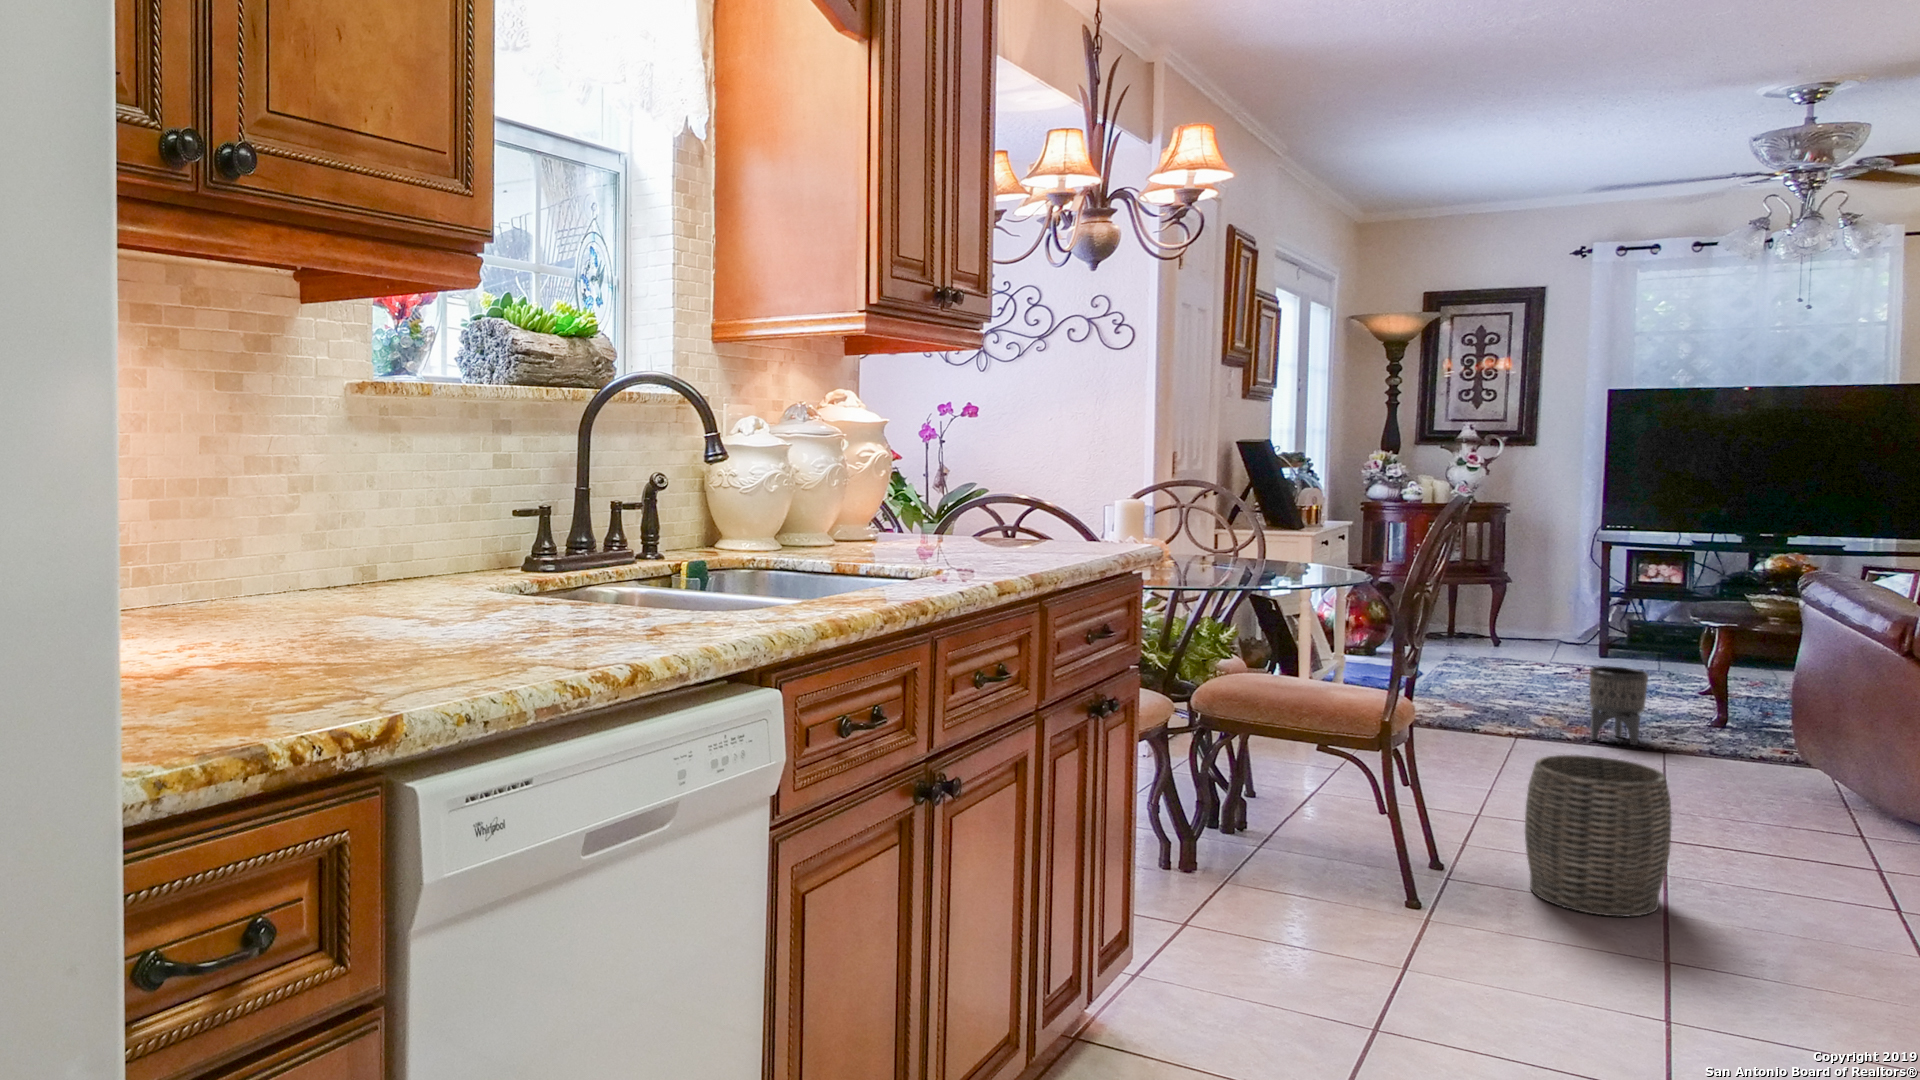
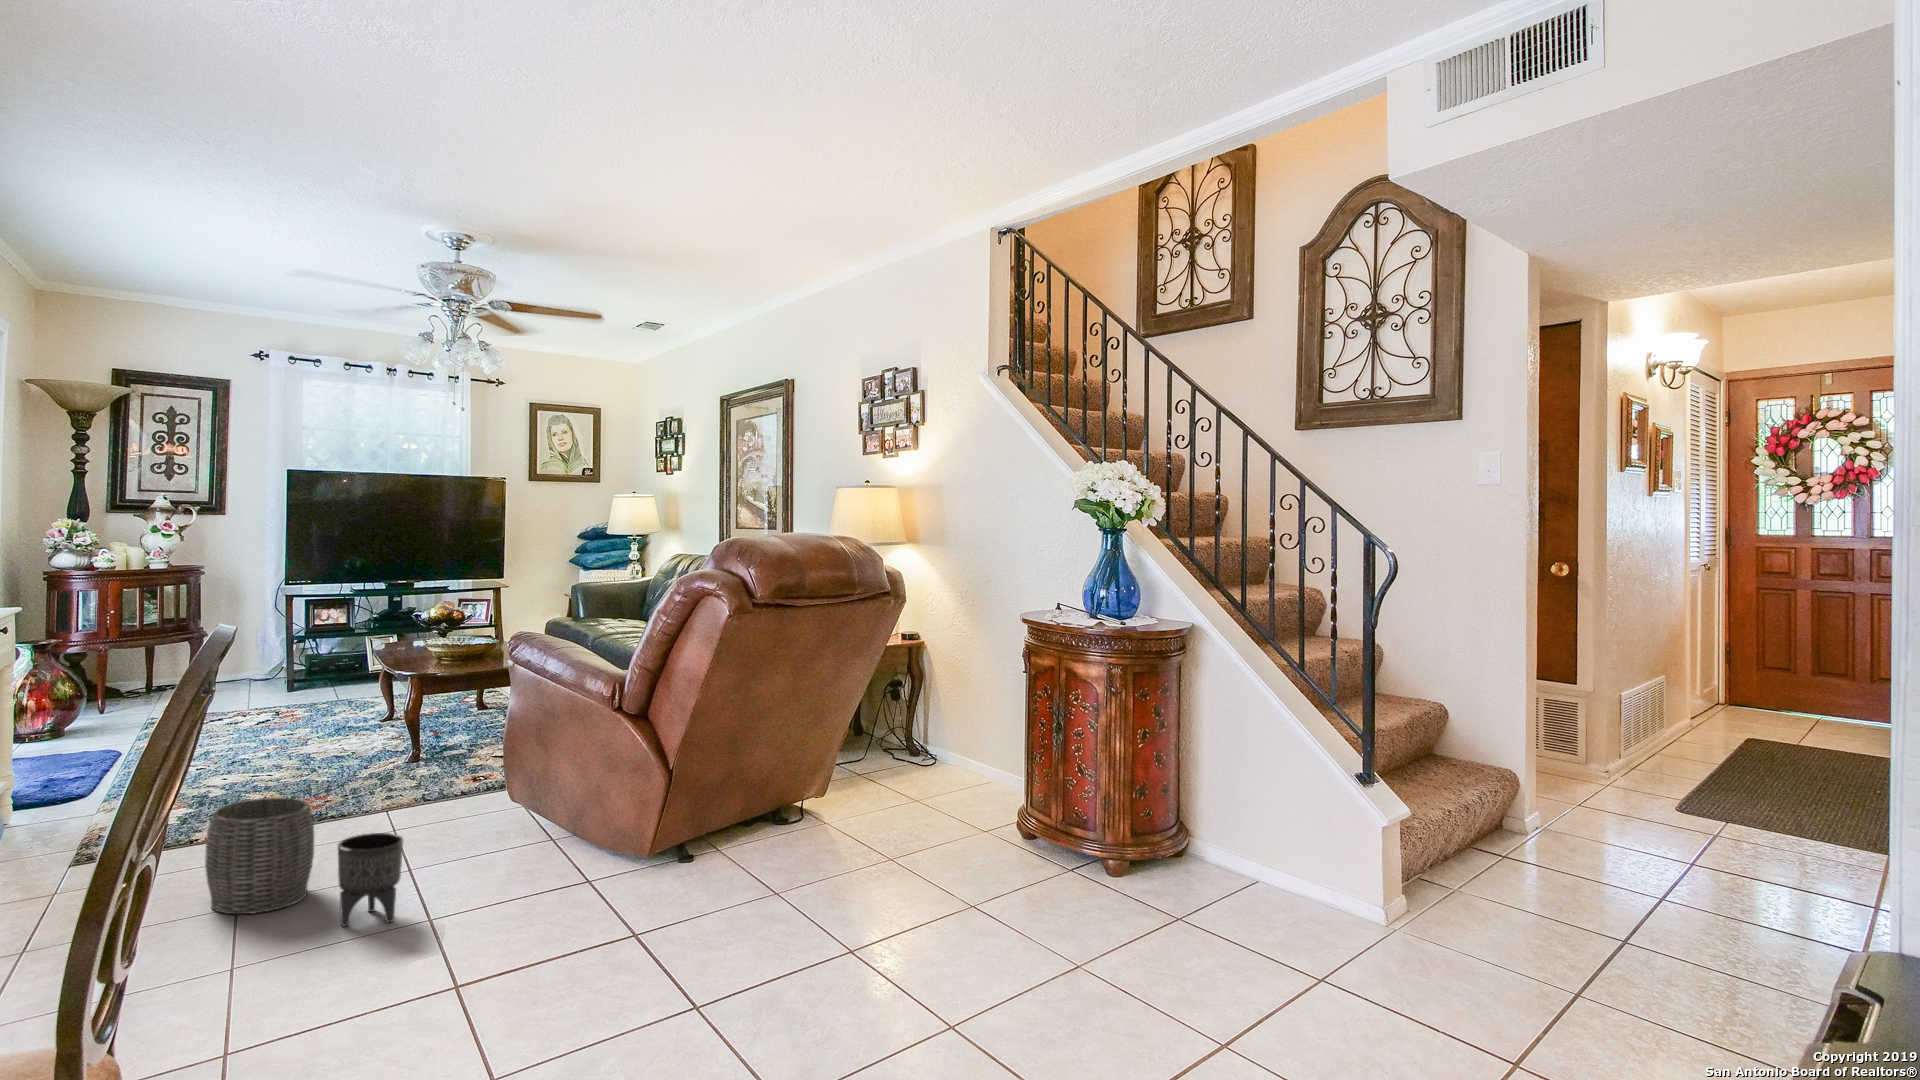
planter: present [1590,666,1648,745] -> present [338,833,404,926]

